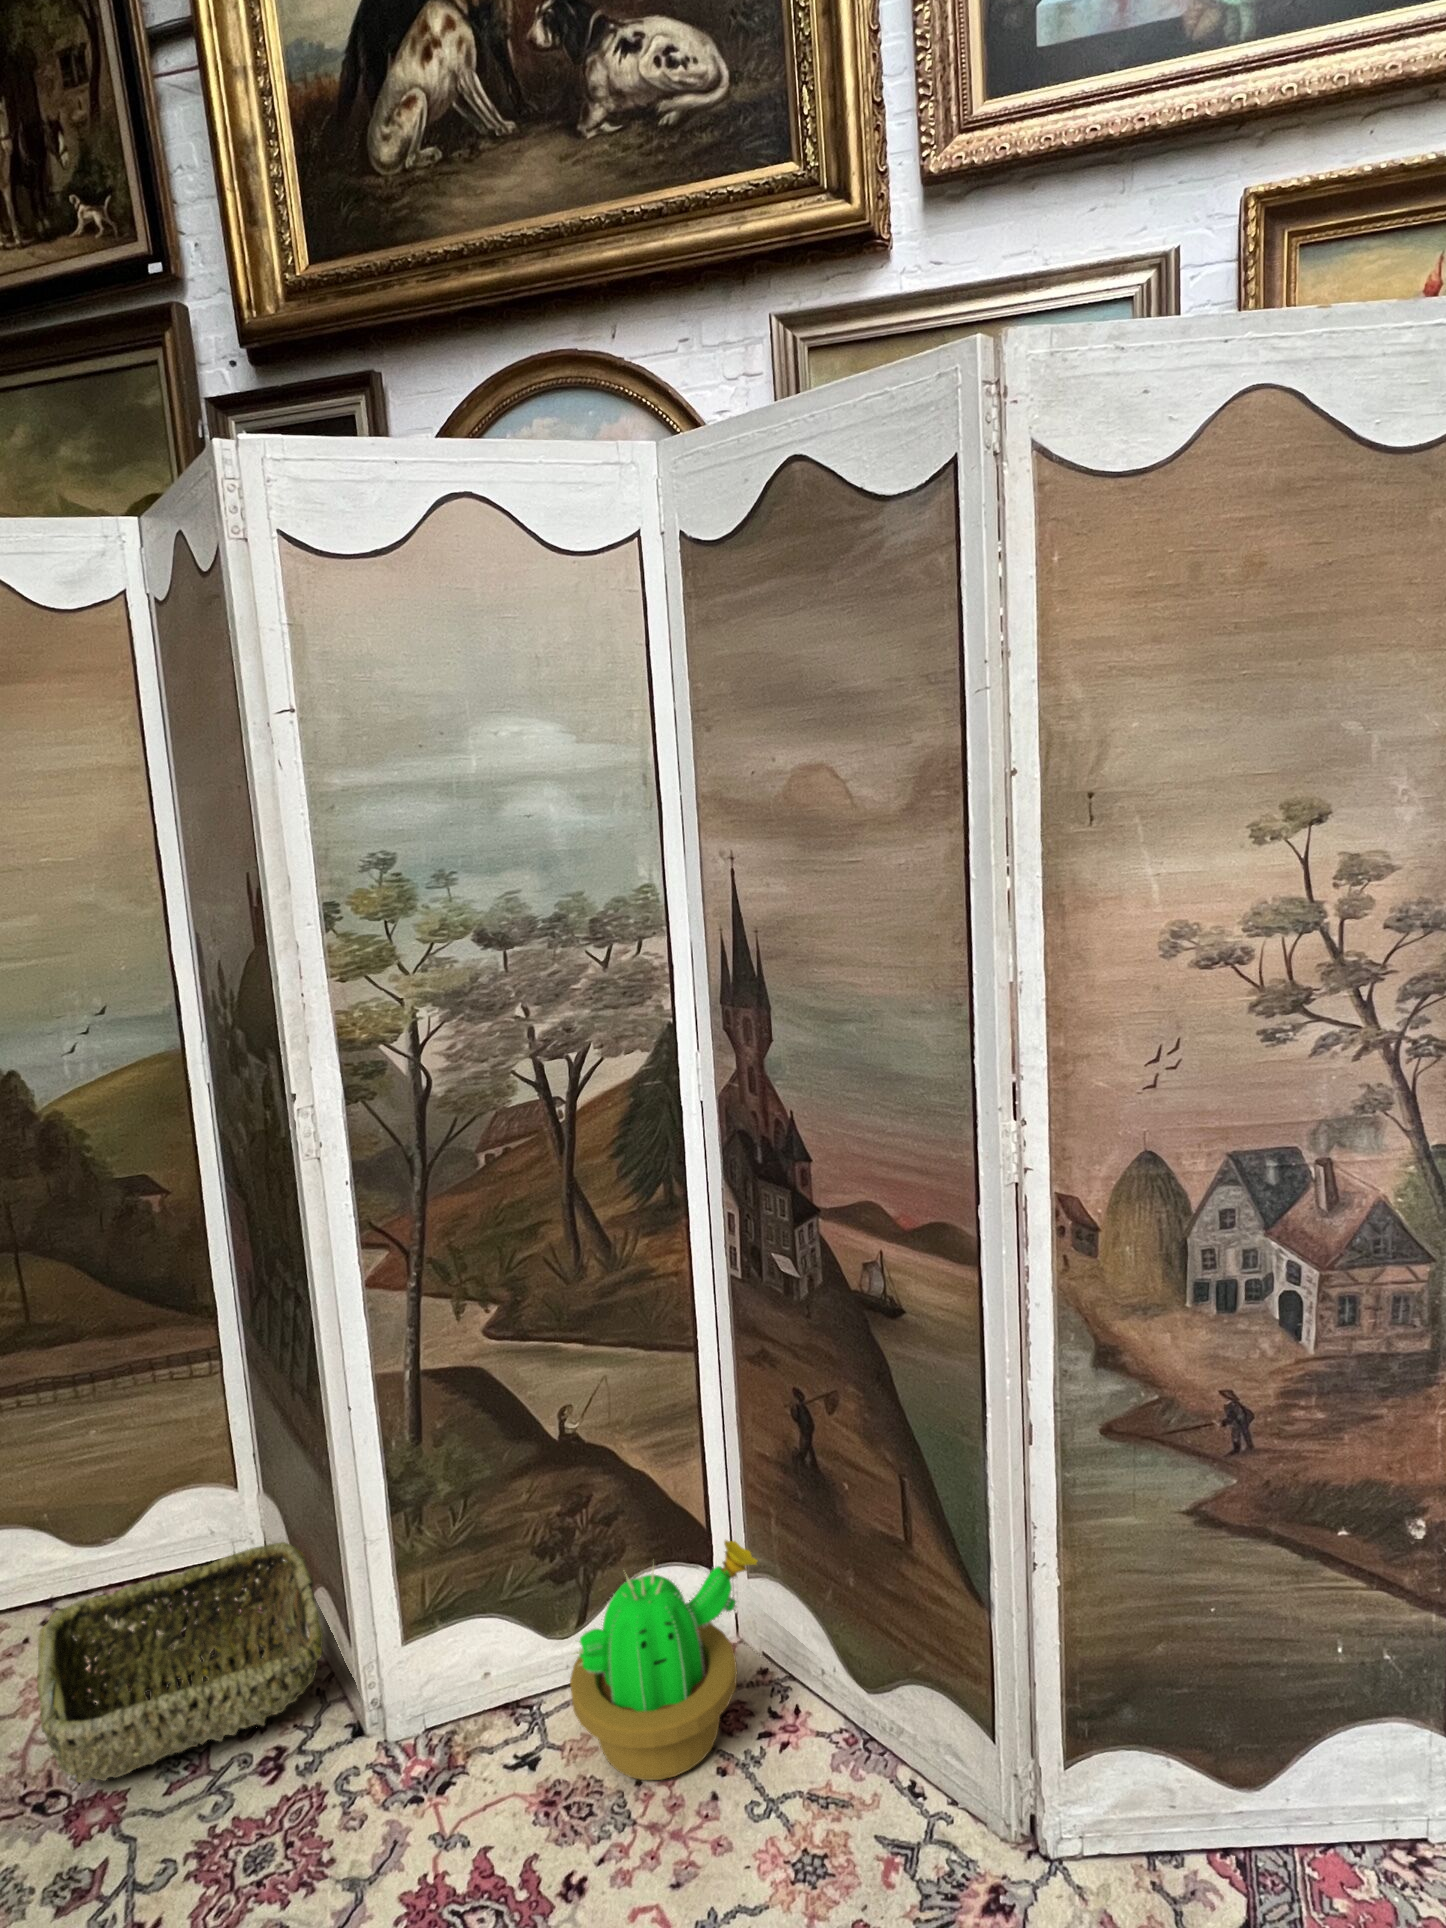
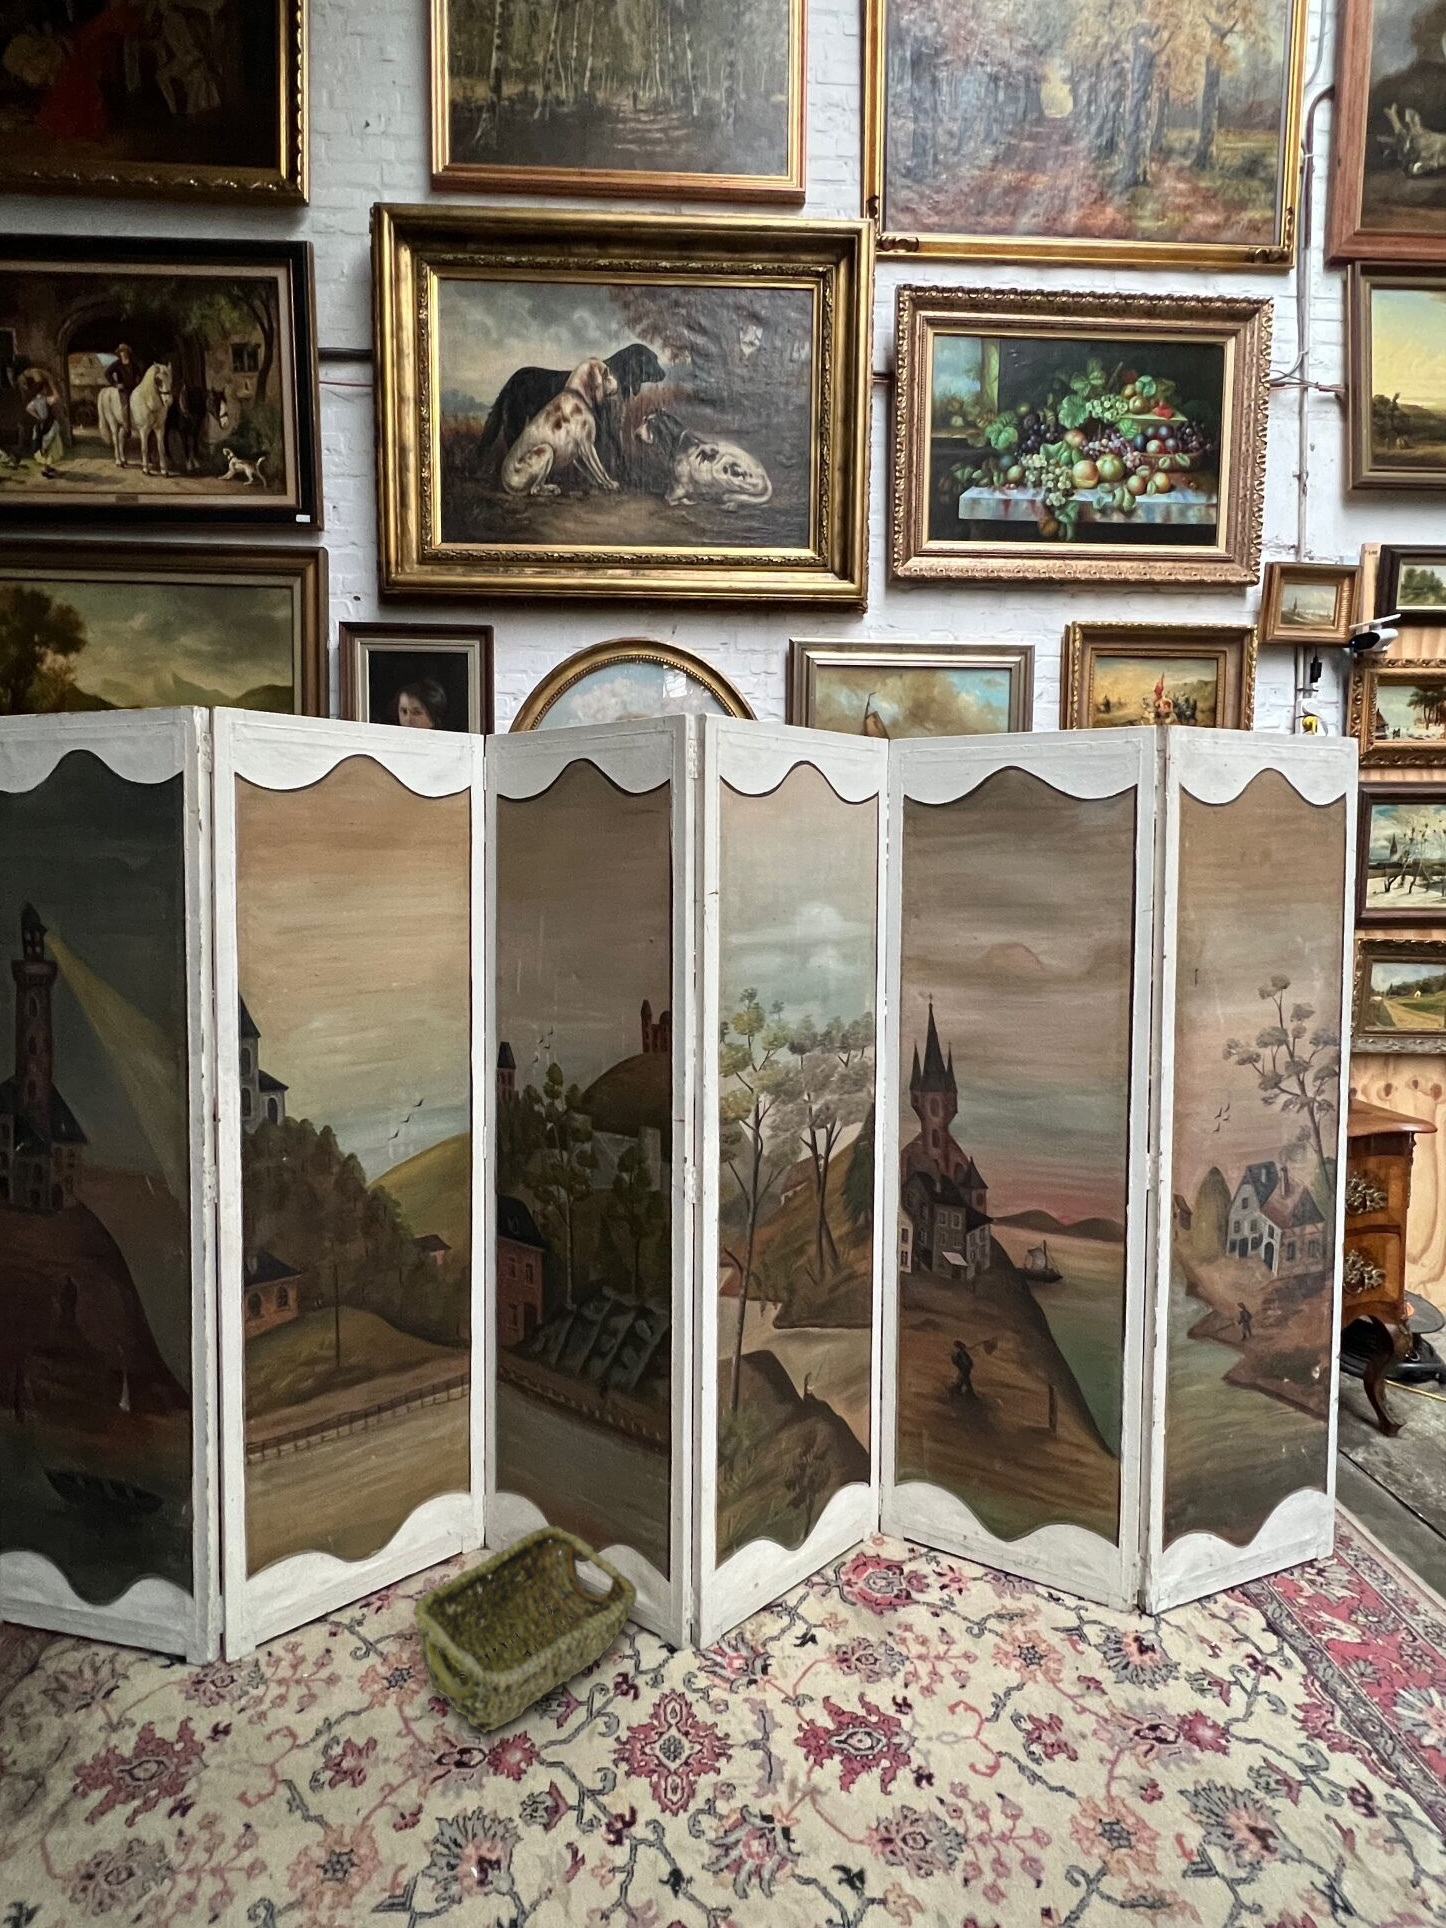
decorative plant: present [570,1540,757,1780] -> none [820,1458,937,1634]

